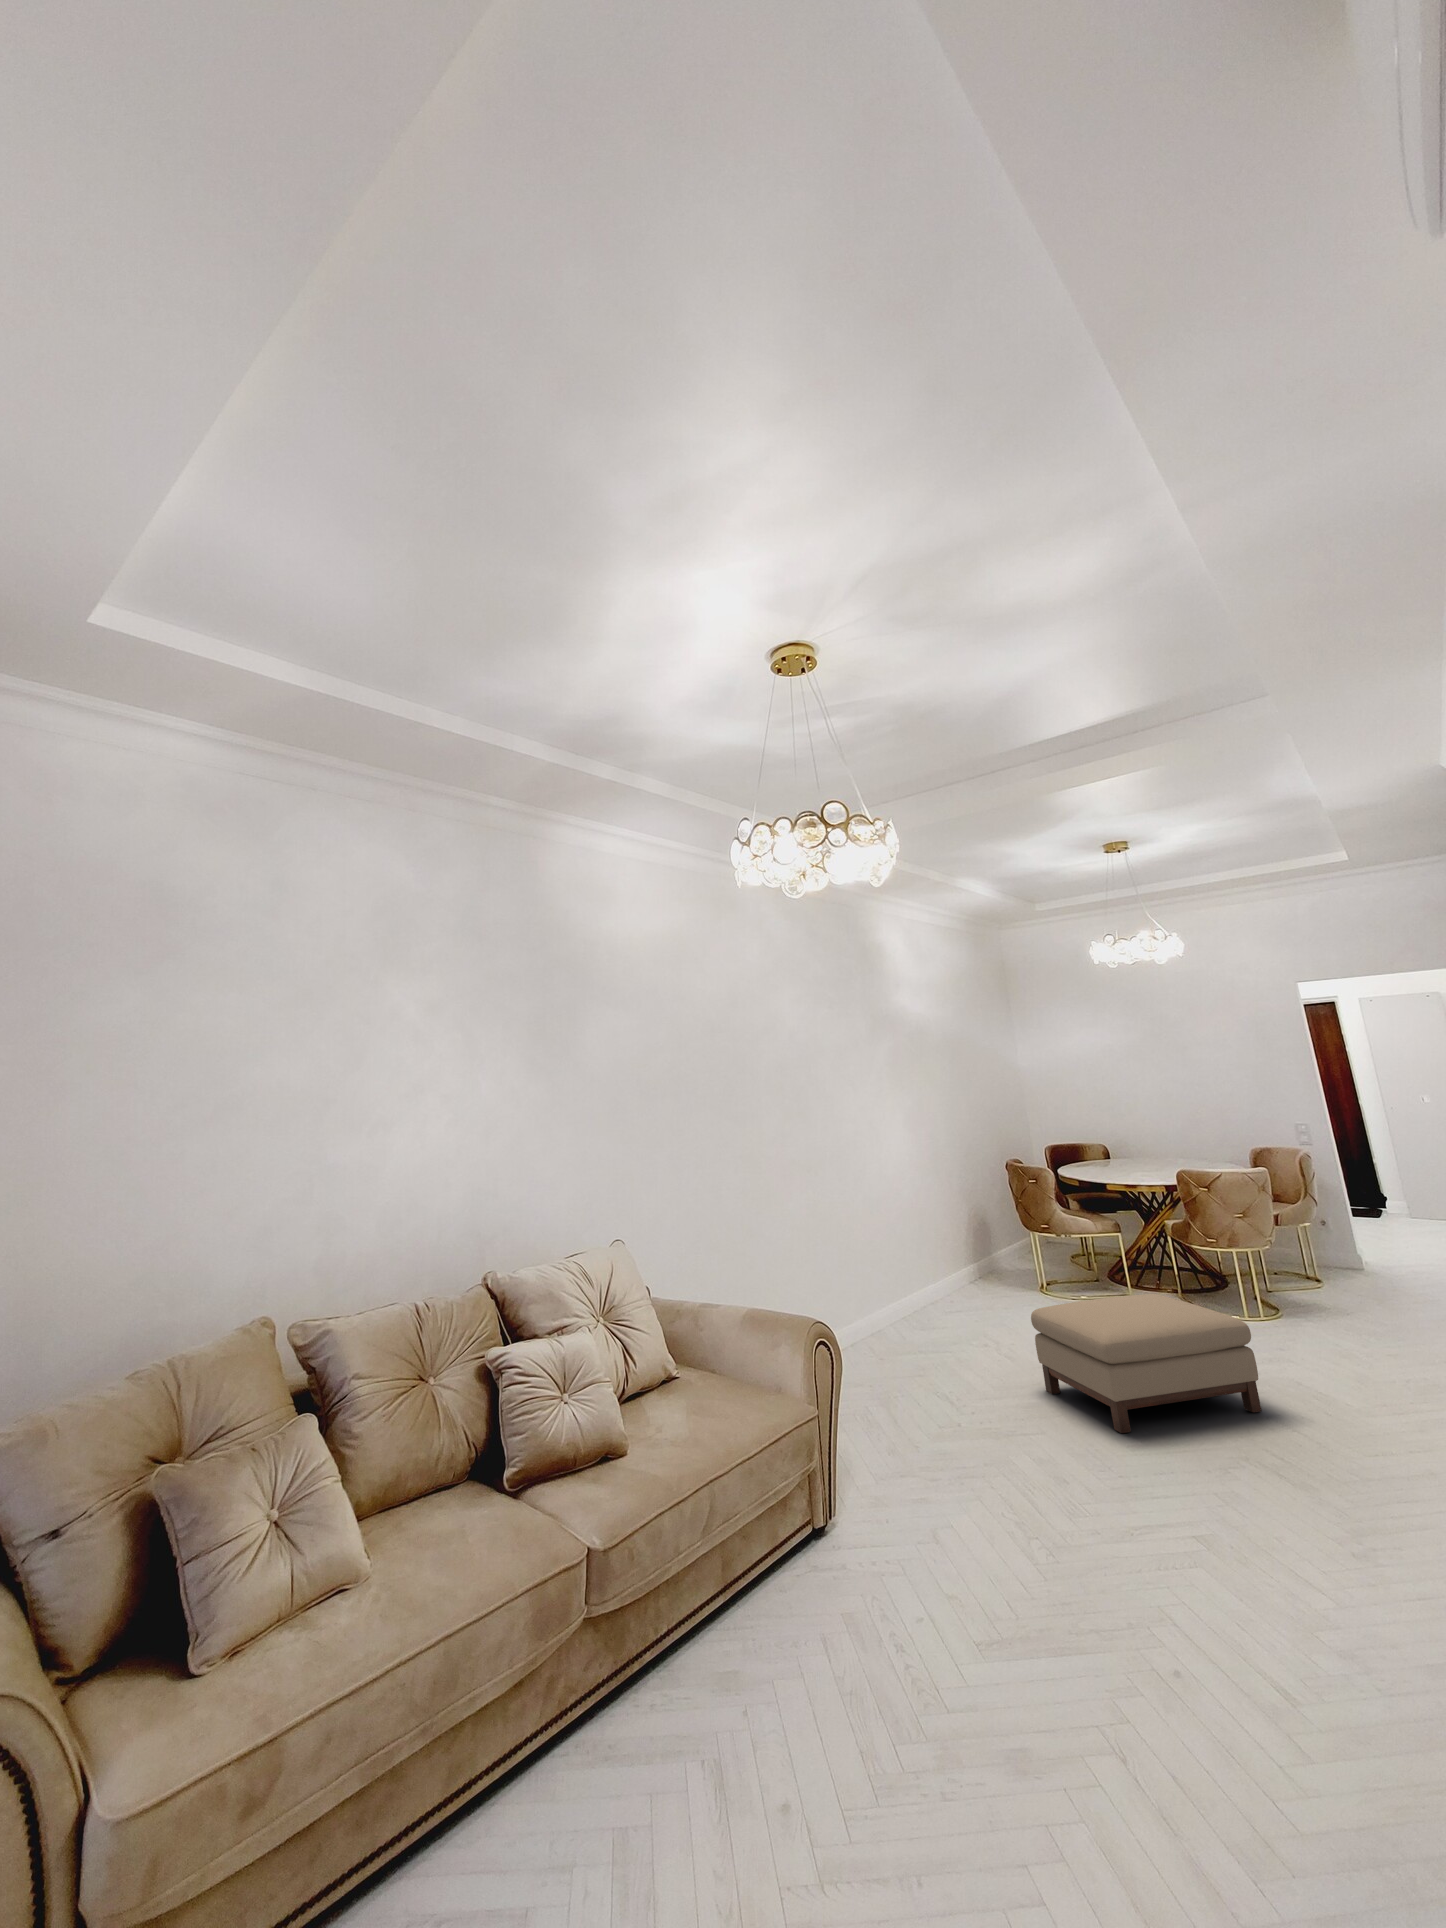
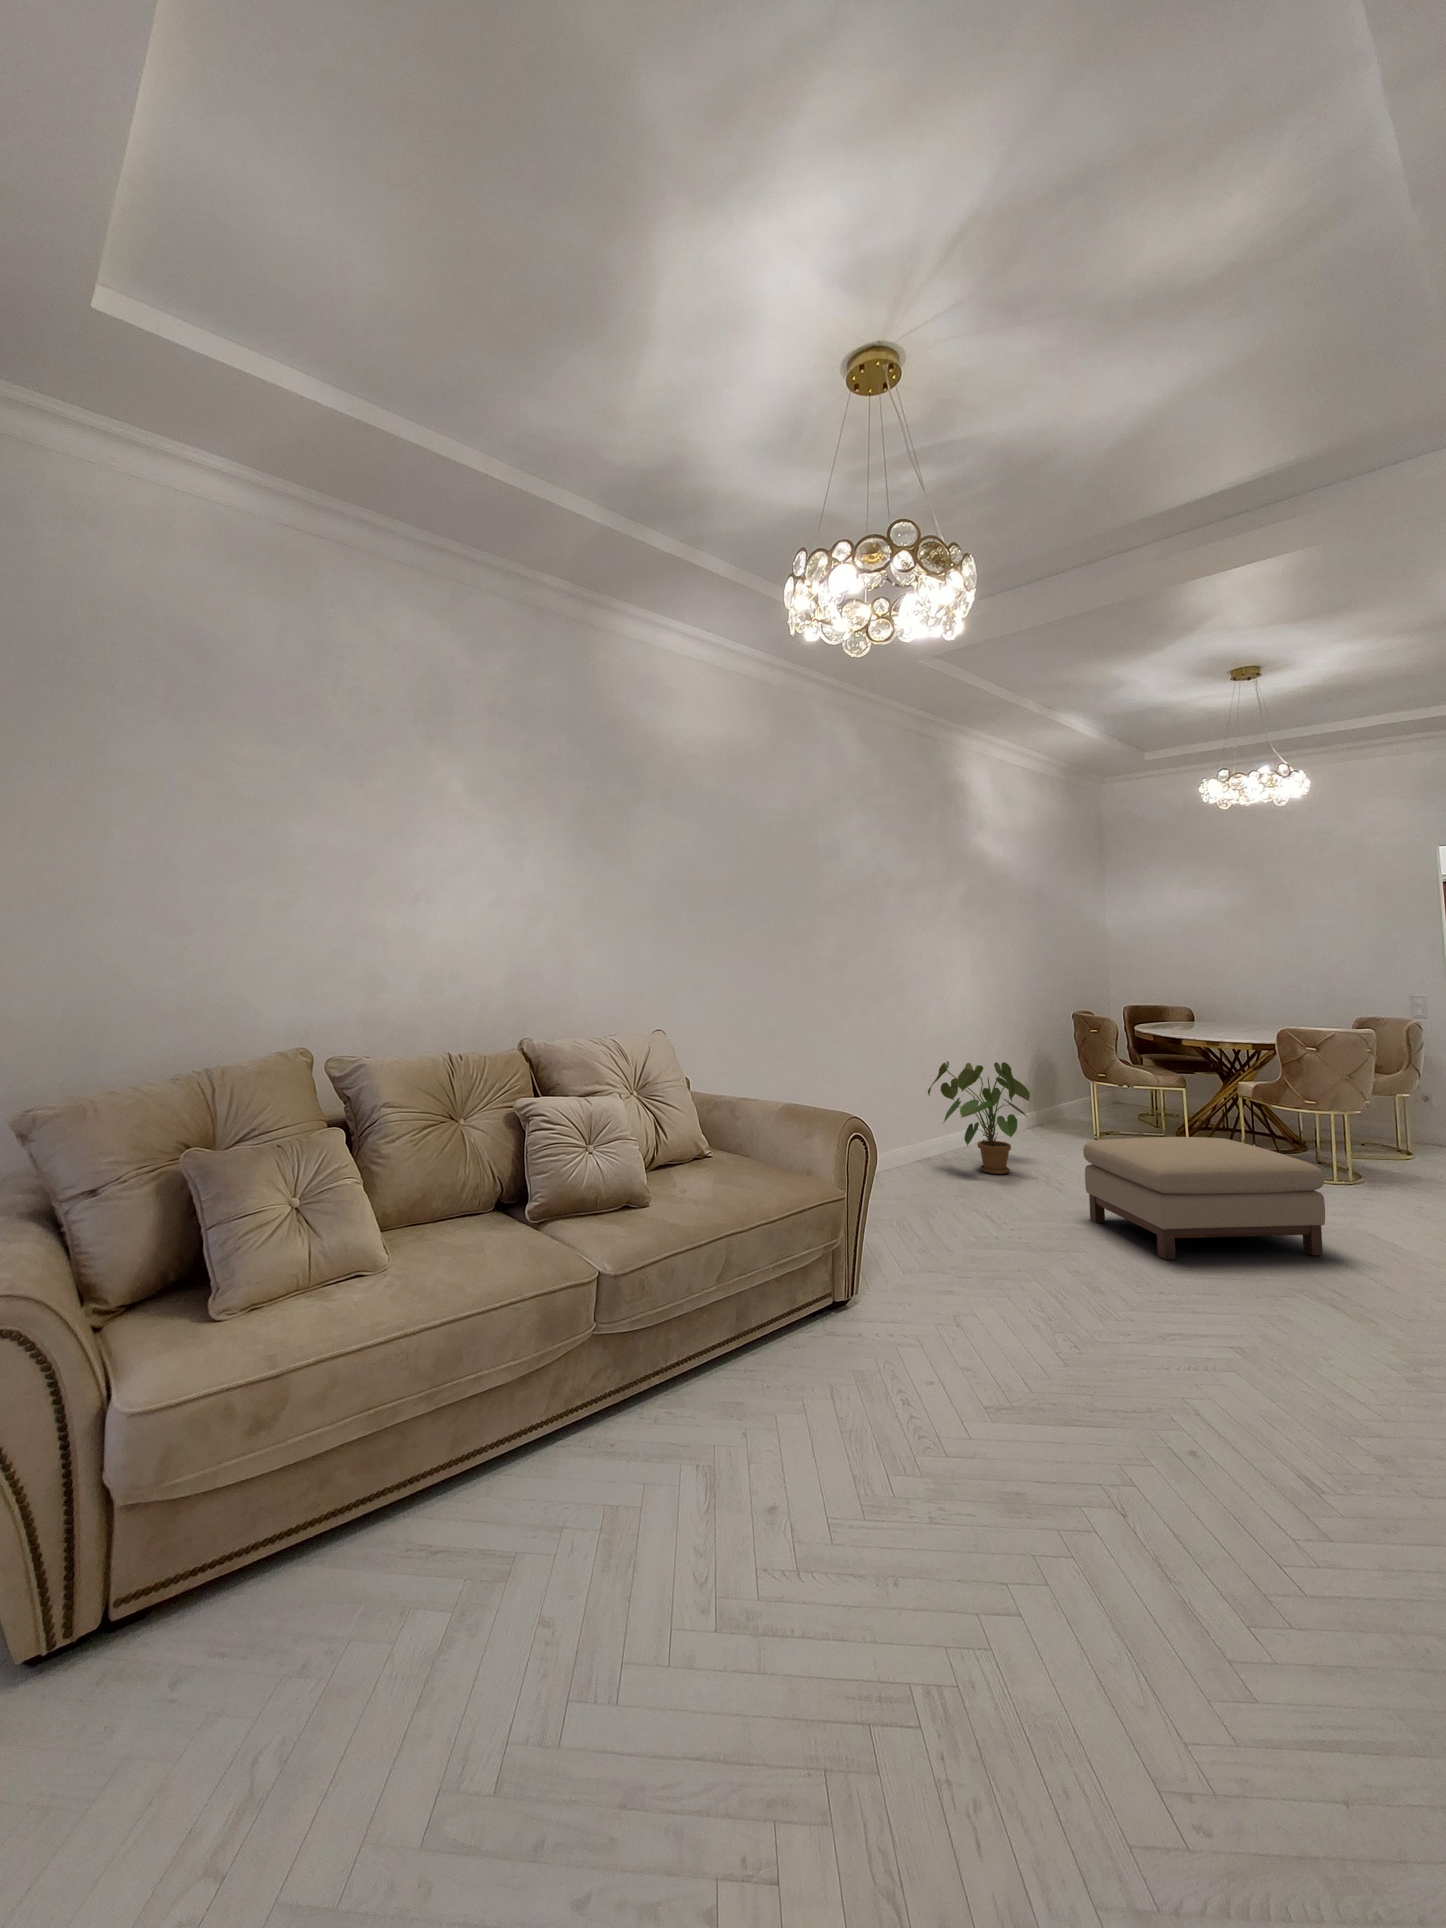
house plant: none [877,1226,977,1343] -> present [928,1061,1030,1174]

